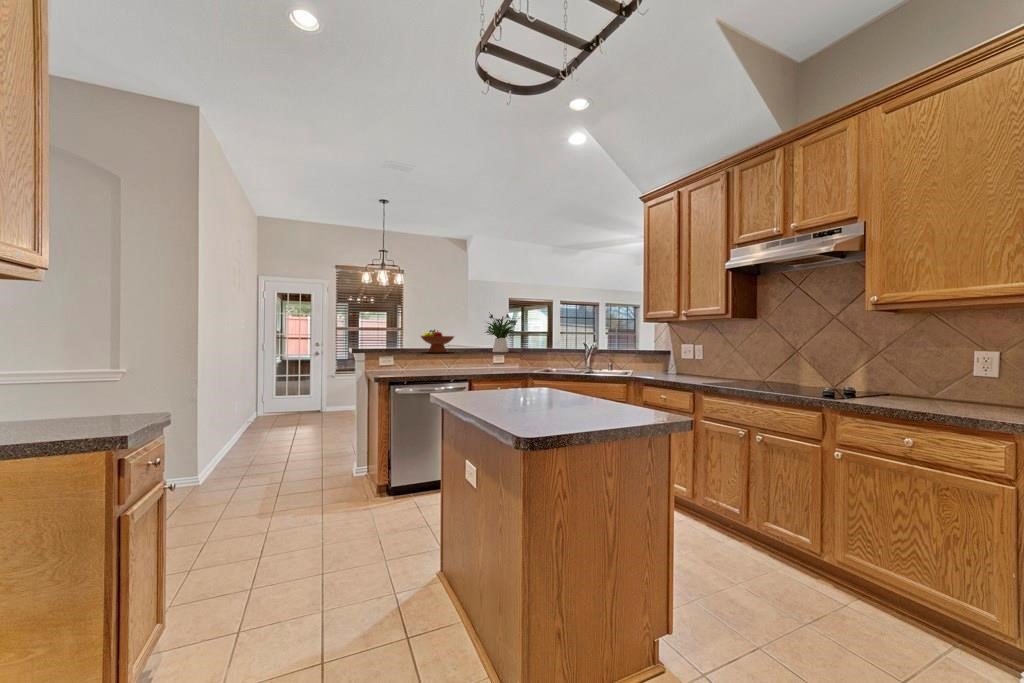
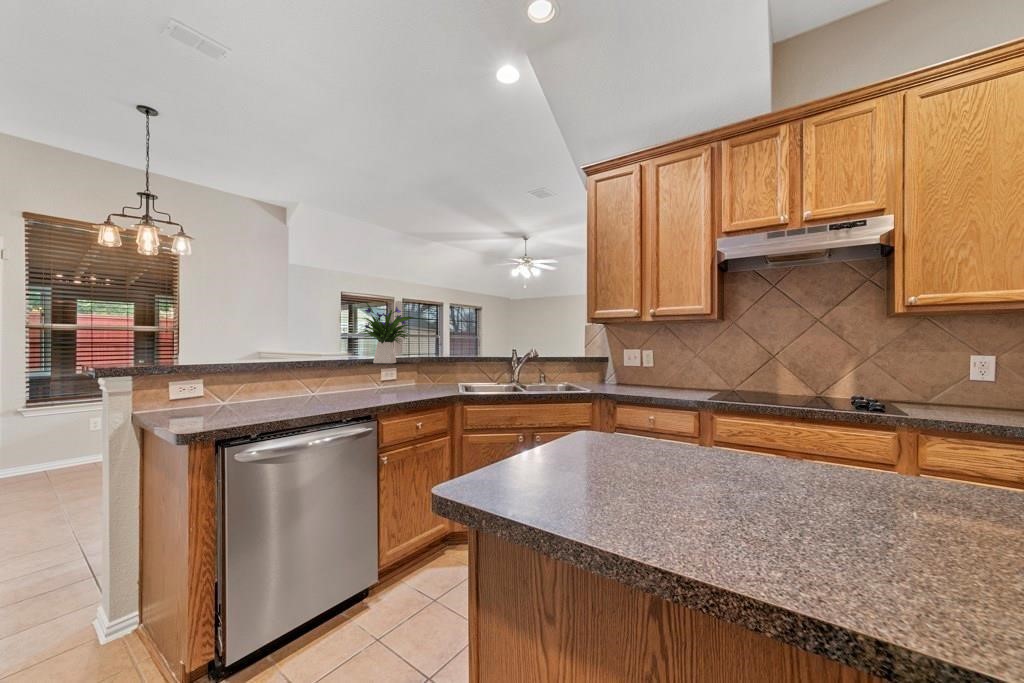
fruit bowl: present [421,330,454,353] -> none [254,326,319,366]

